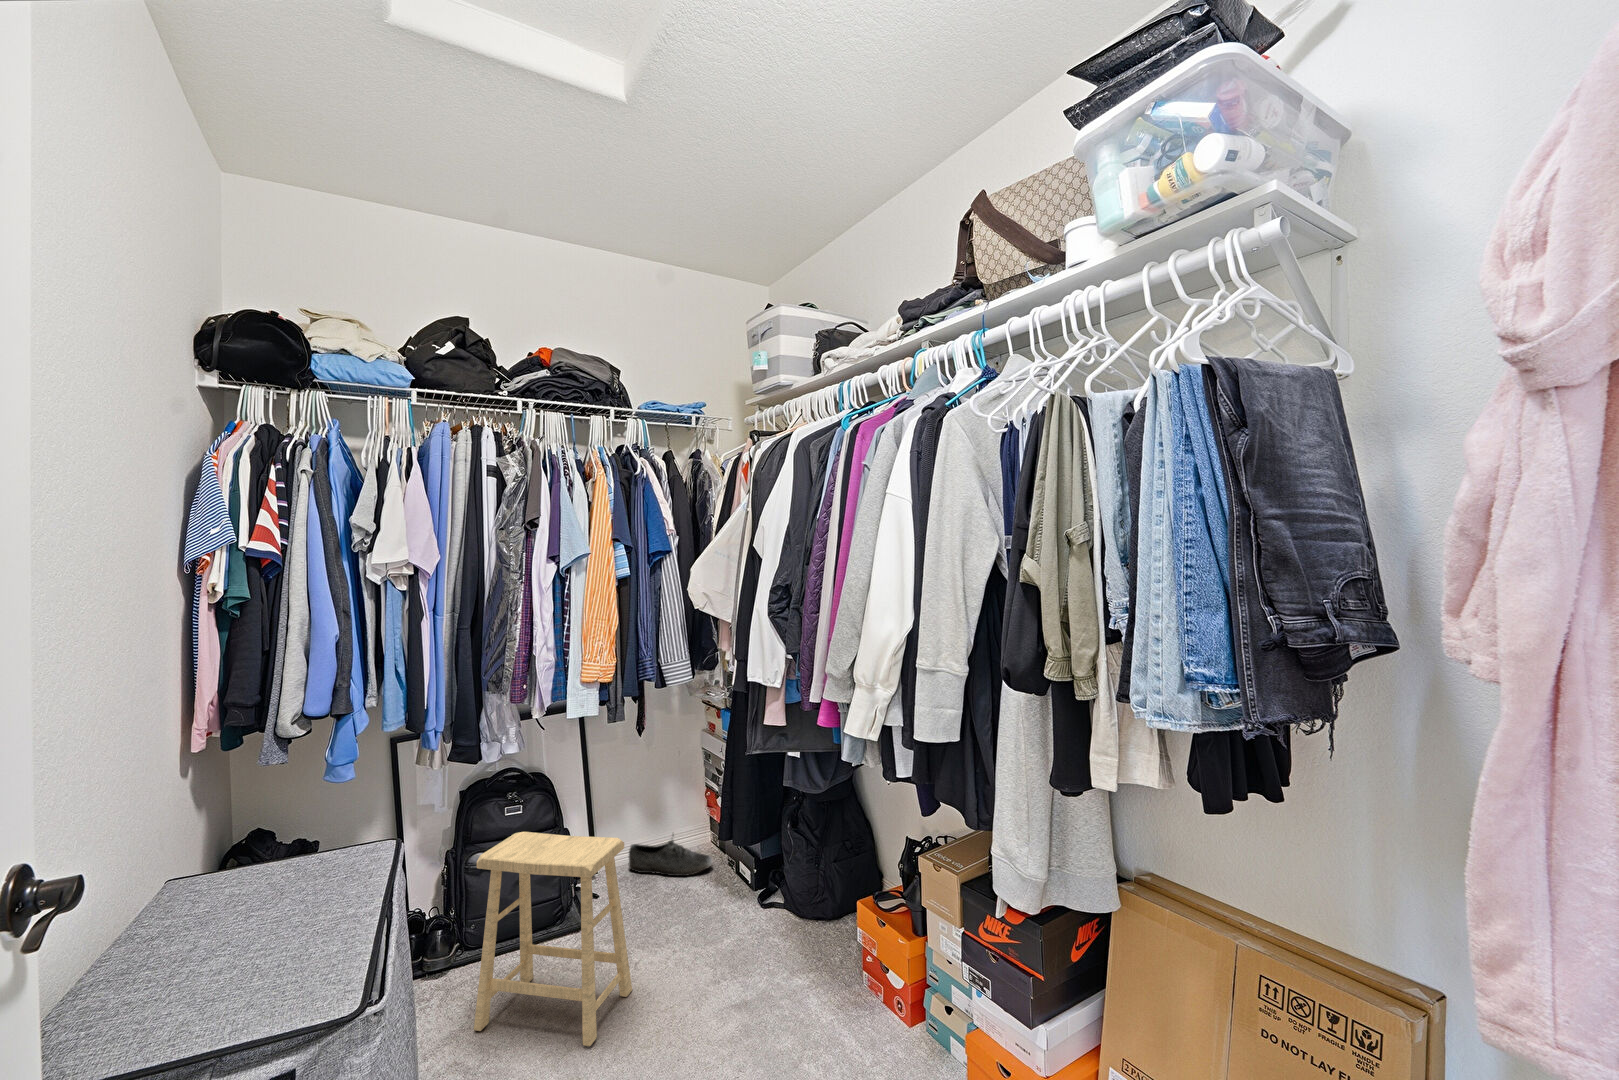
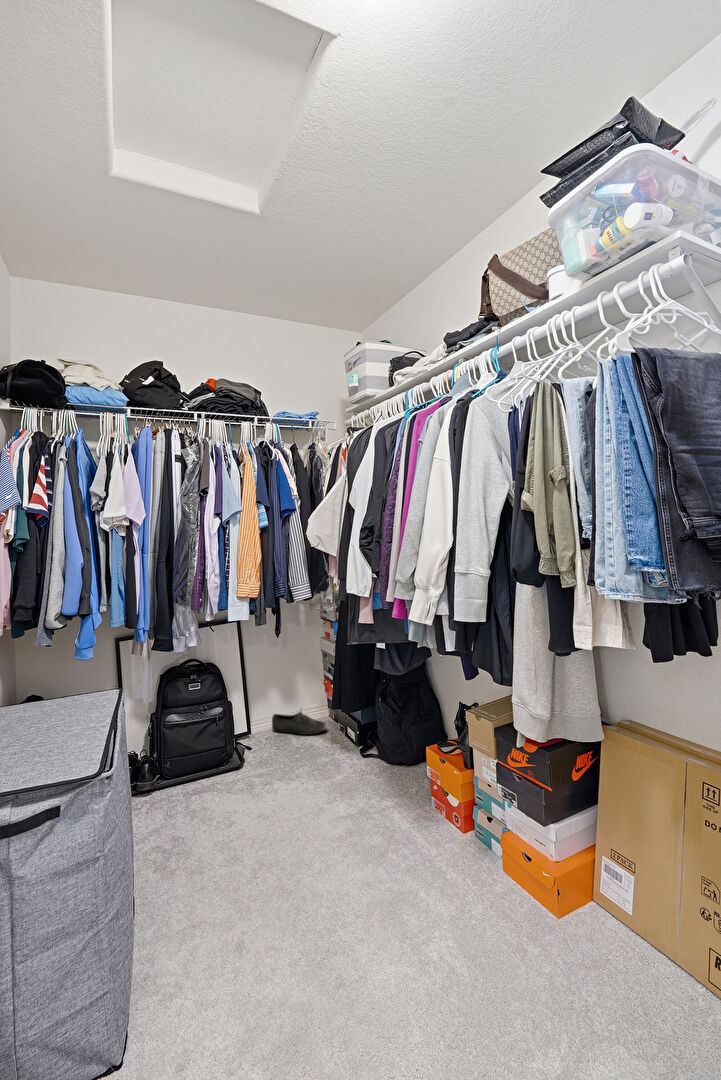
footstool: present [474,832,632,1046] -> none [173,695,273,829]

